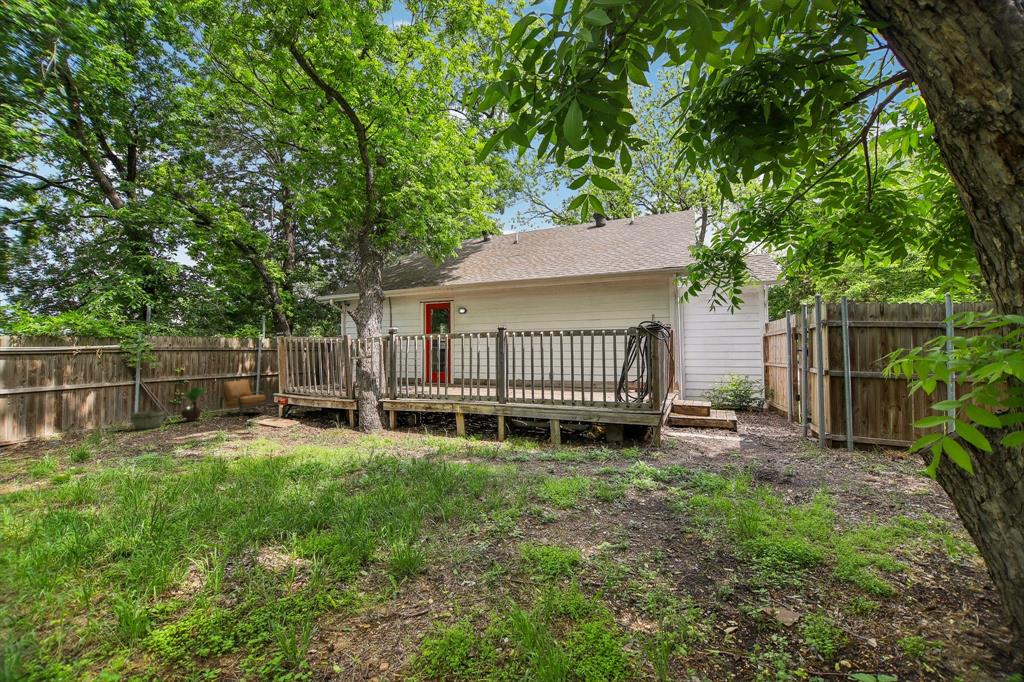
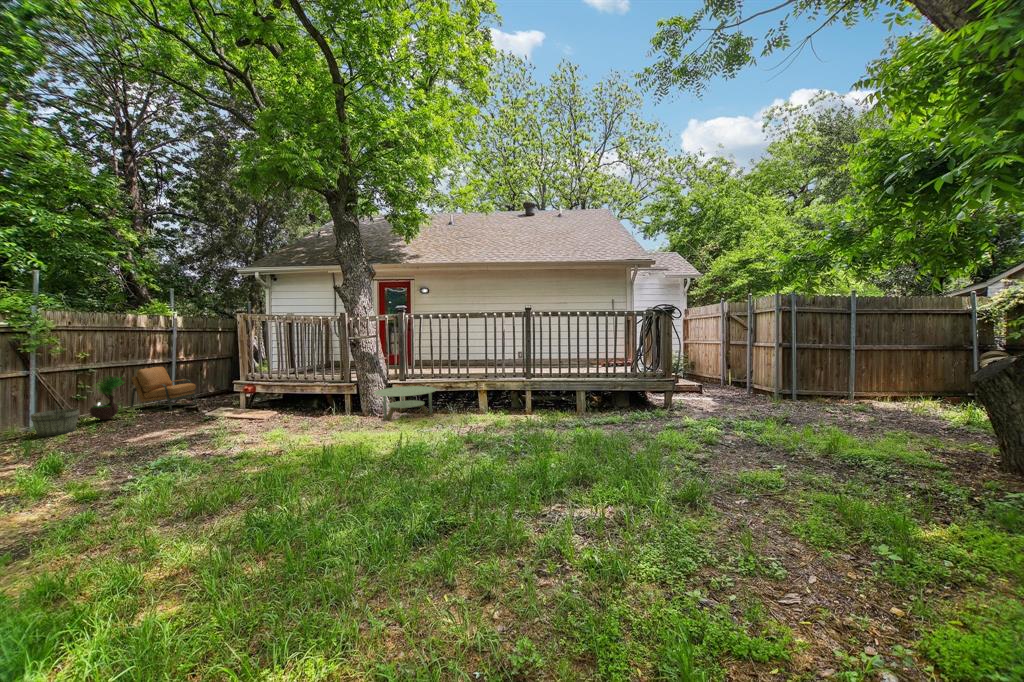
round table: none [348,405,412,438] -> present [374,386,437,421]

